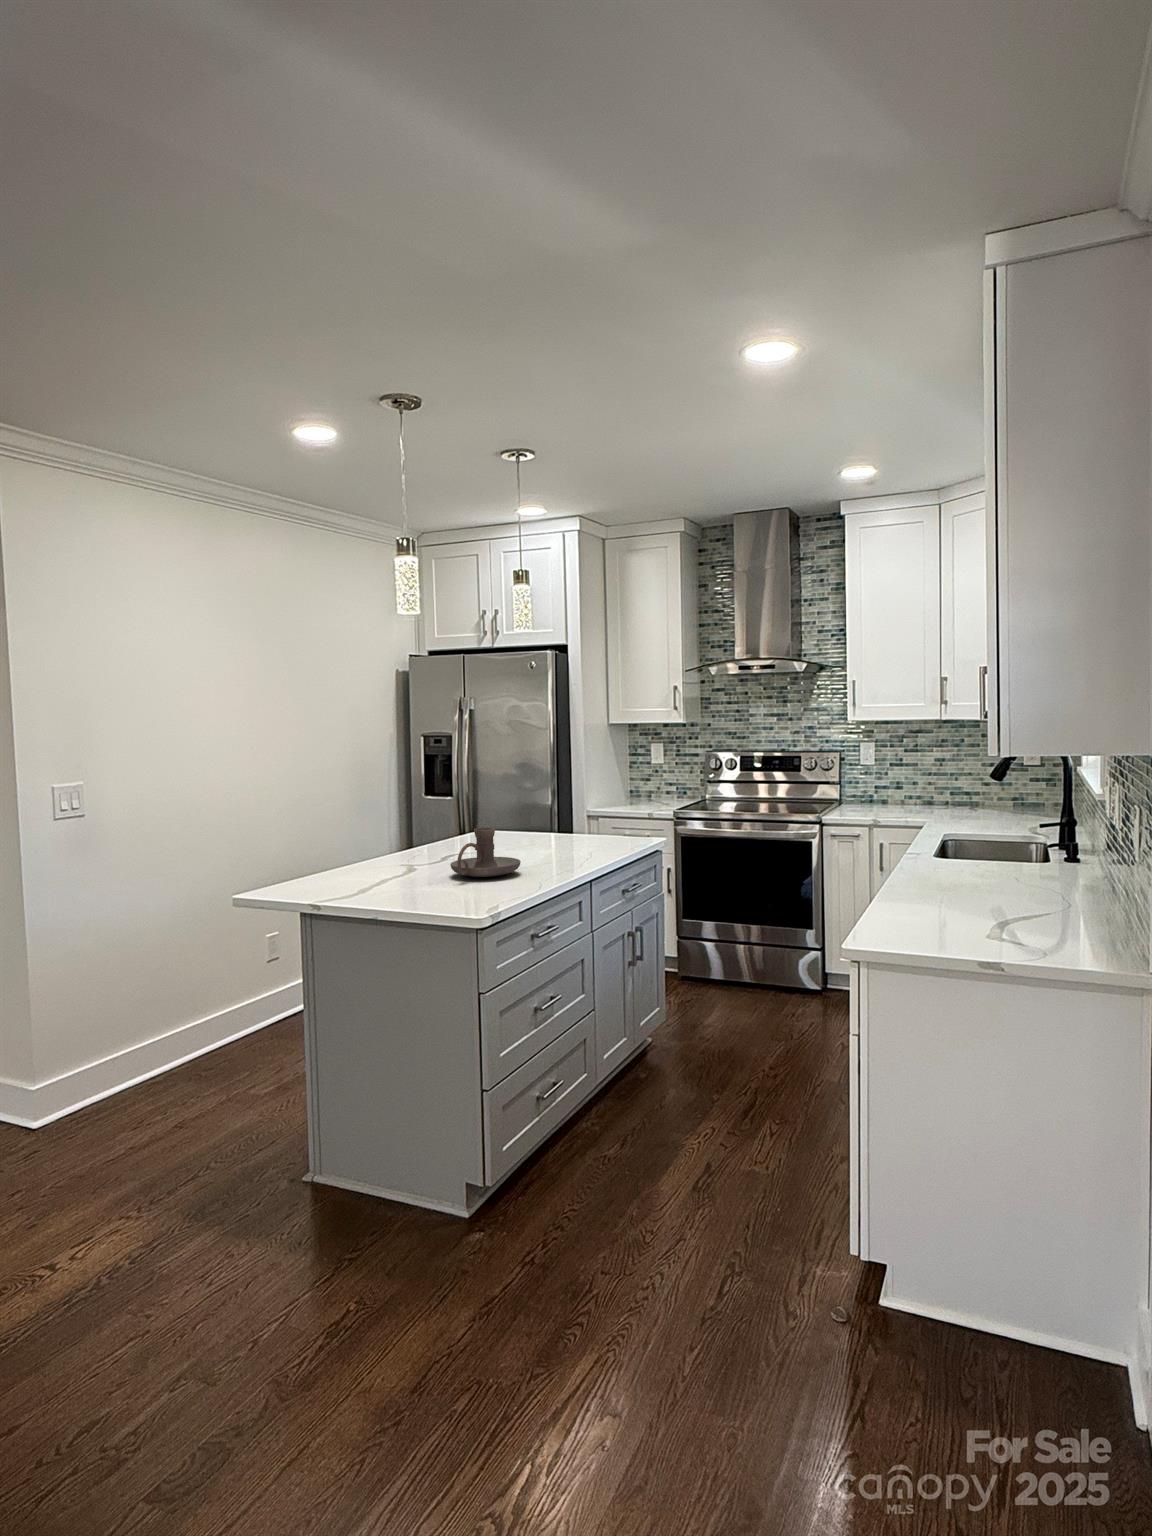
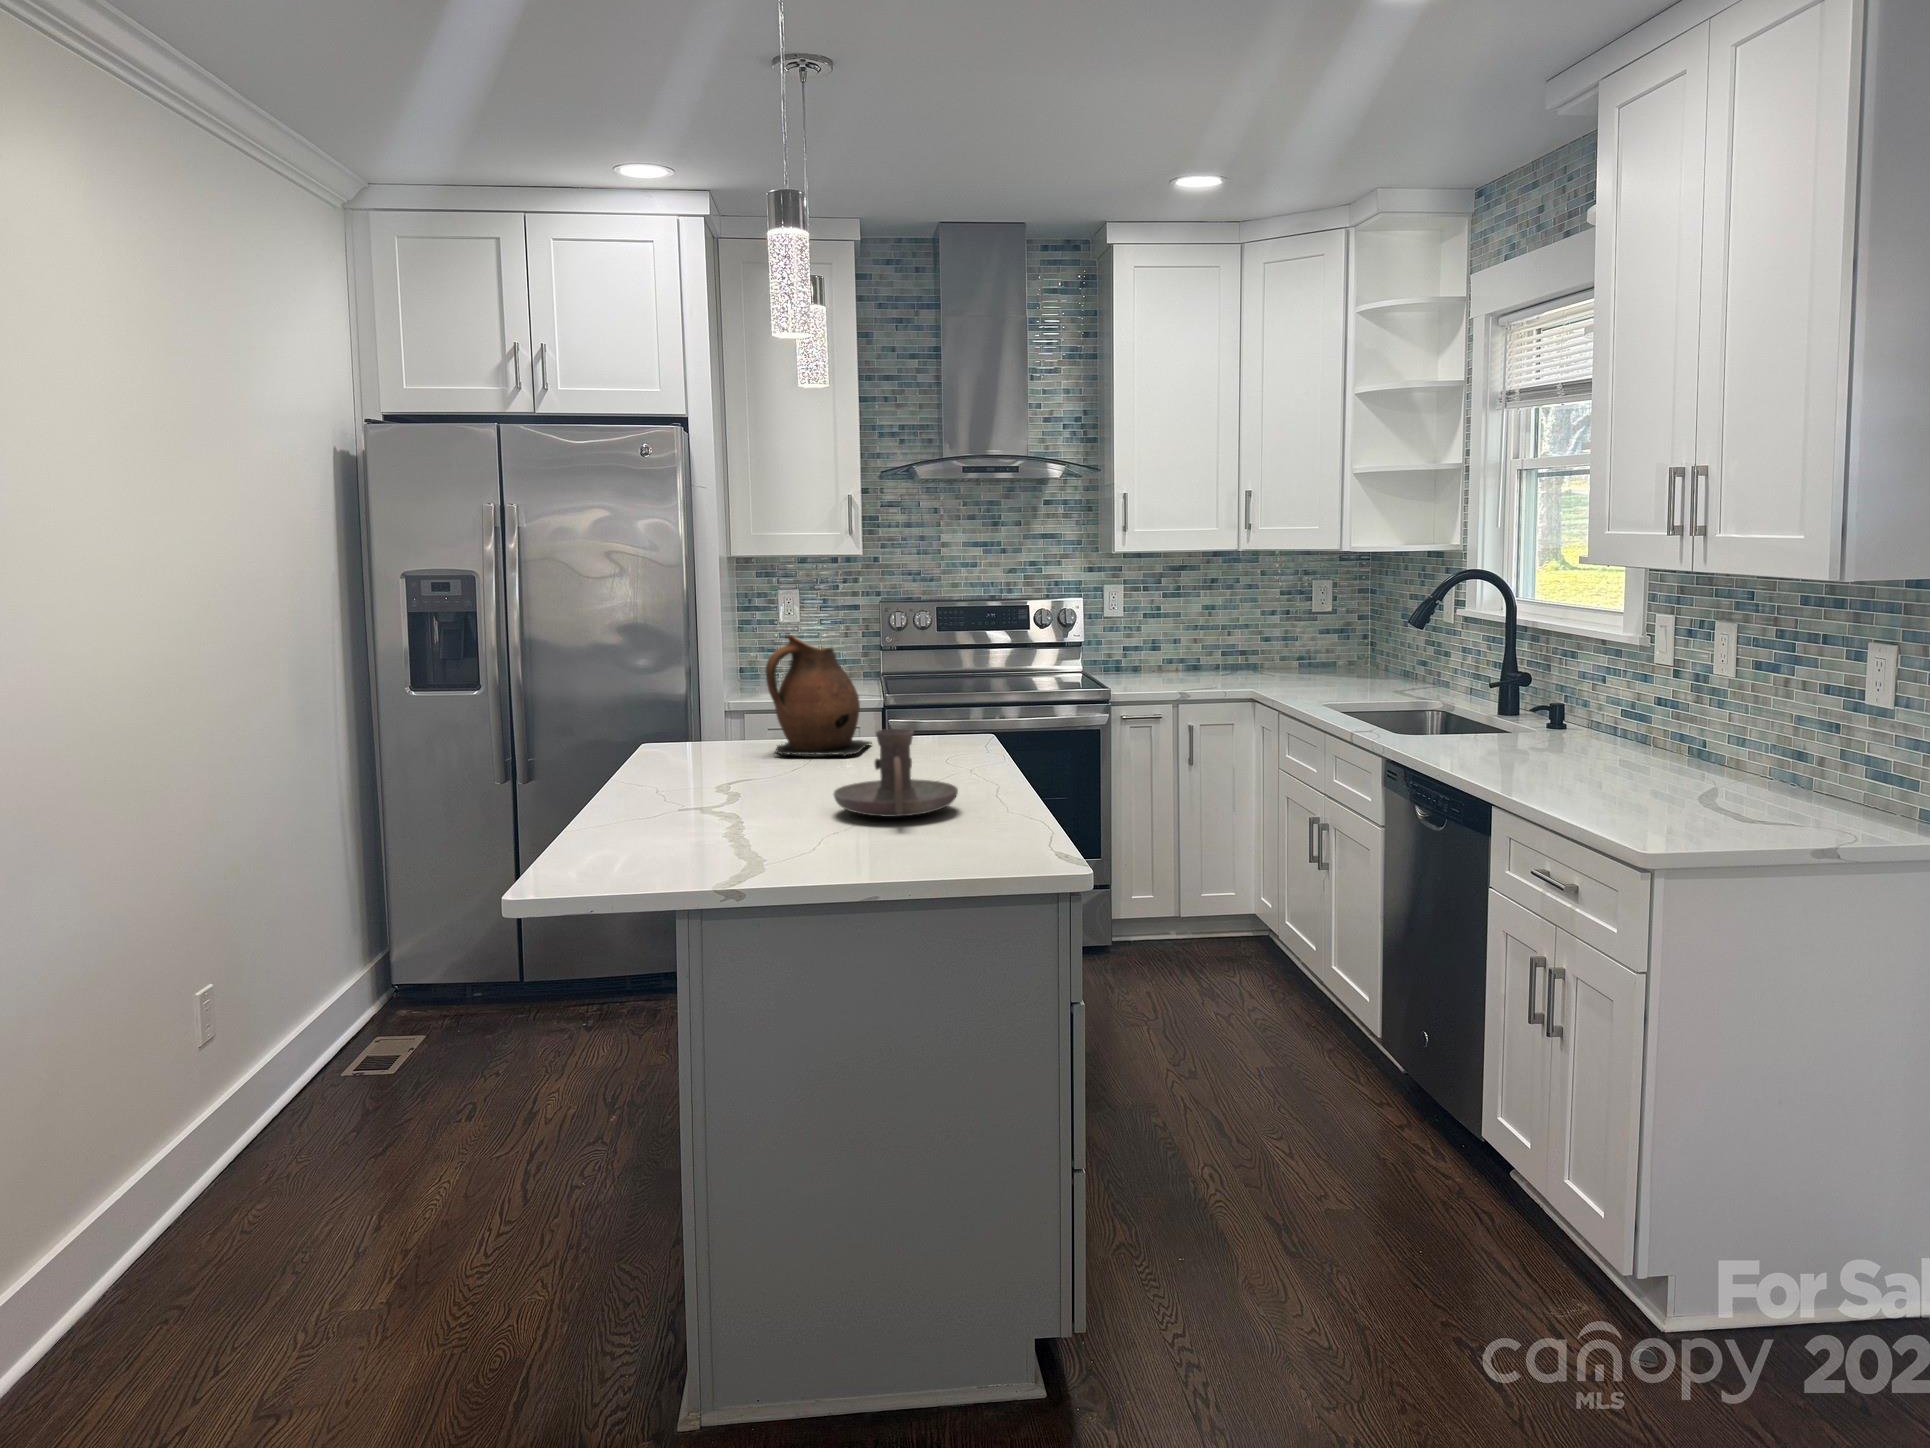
ceramic pitcher: none [515,772,583,845] -> present [766,634,871,756]

